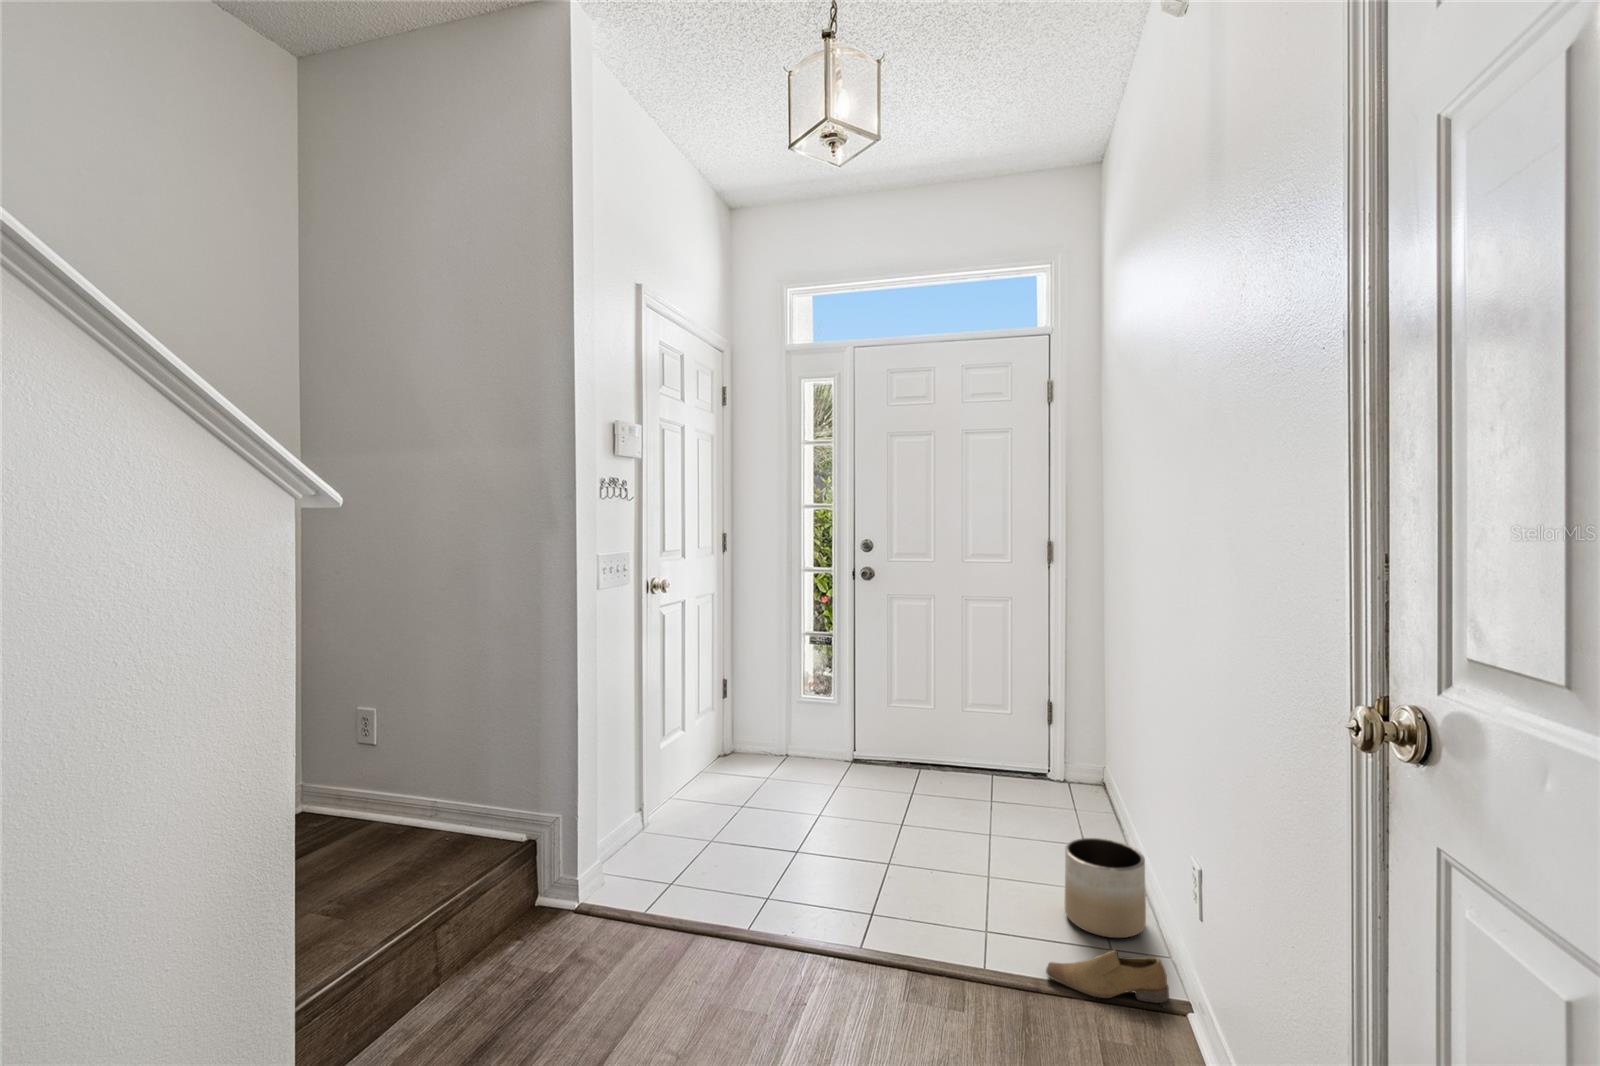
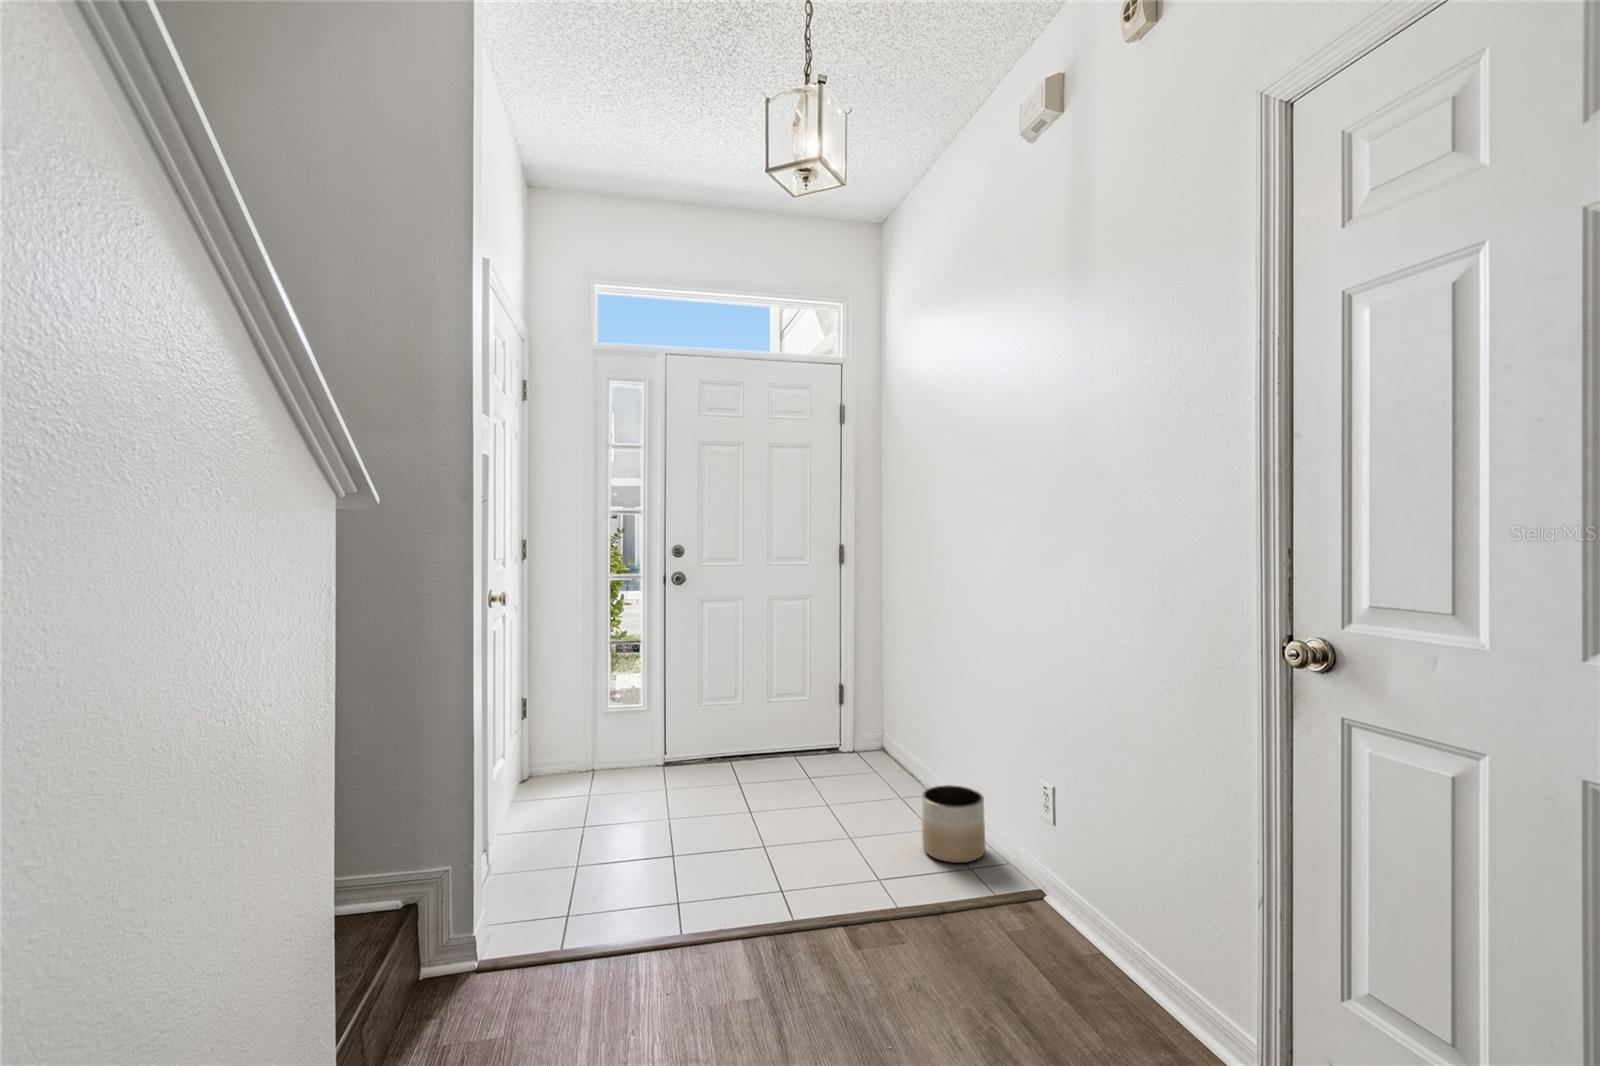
shoe: present [1046,950,1169,1003] -> none [942,865,1031,908]

